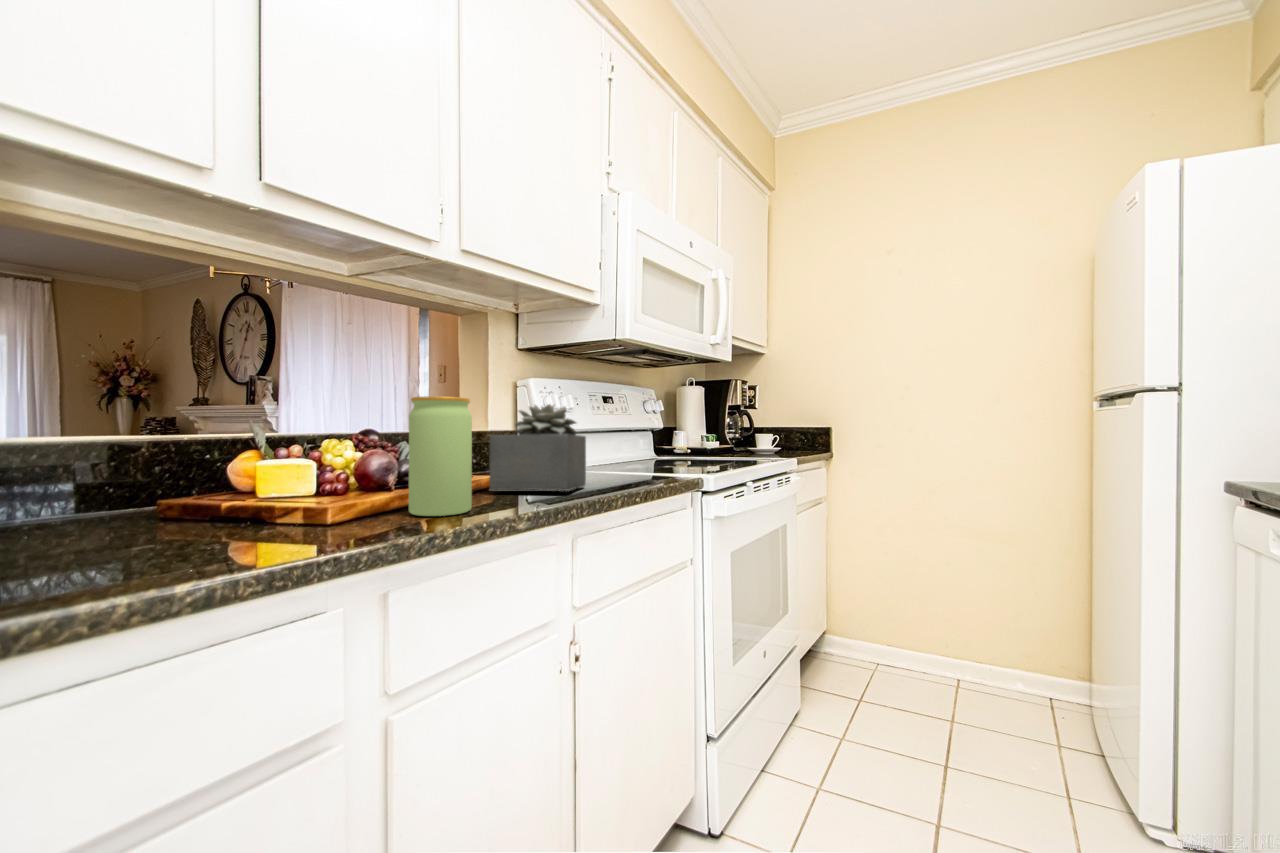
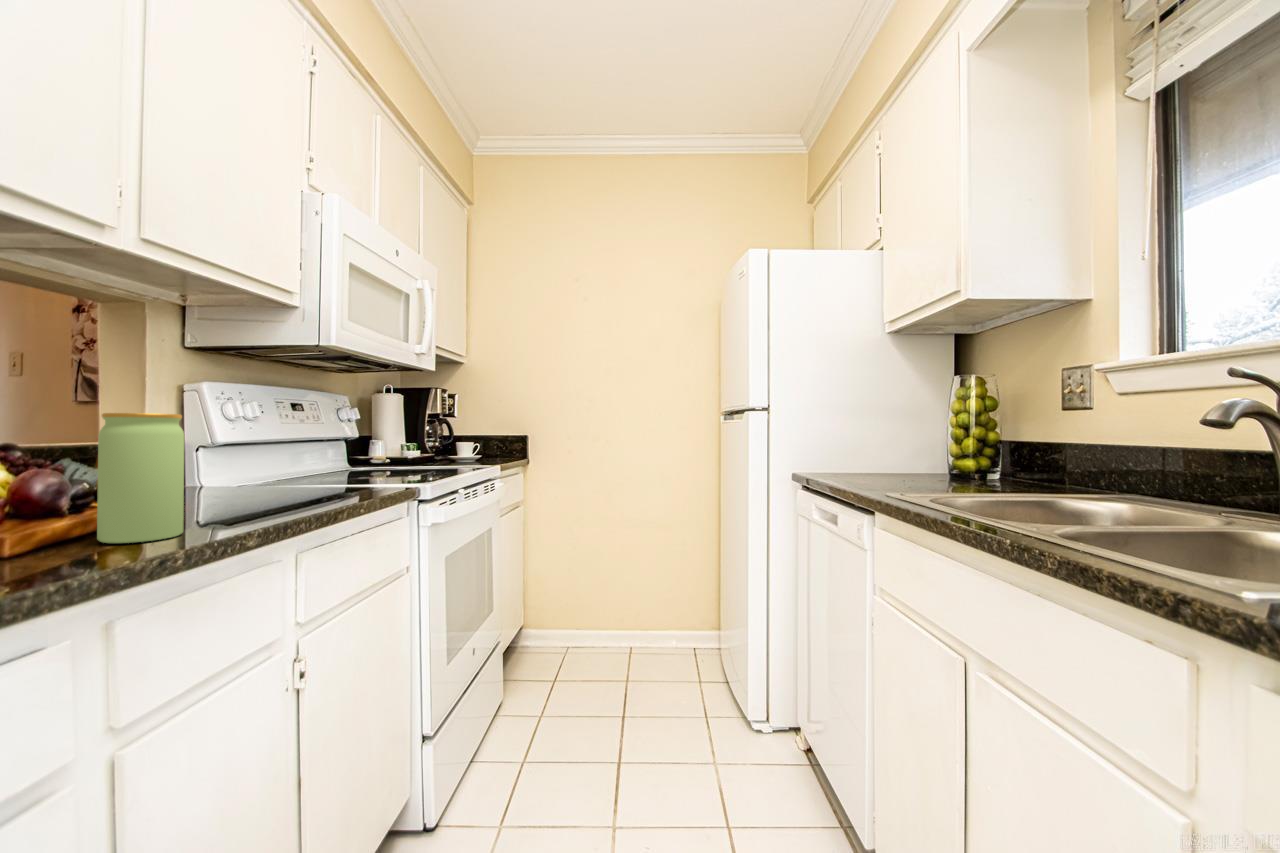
succulent plant: present [489,404,586,491] -> none [180,417,300,513]

